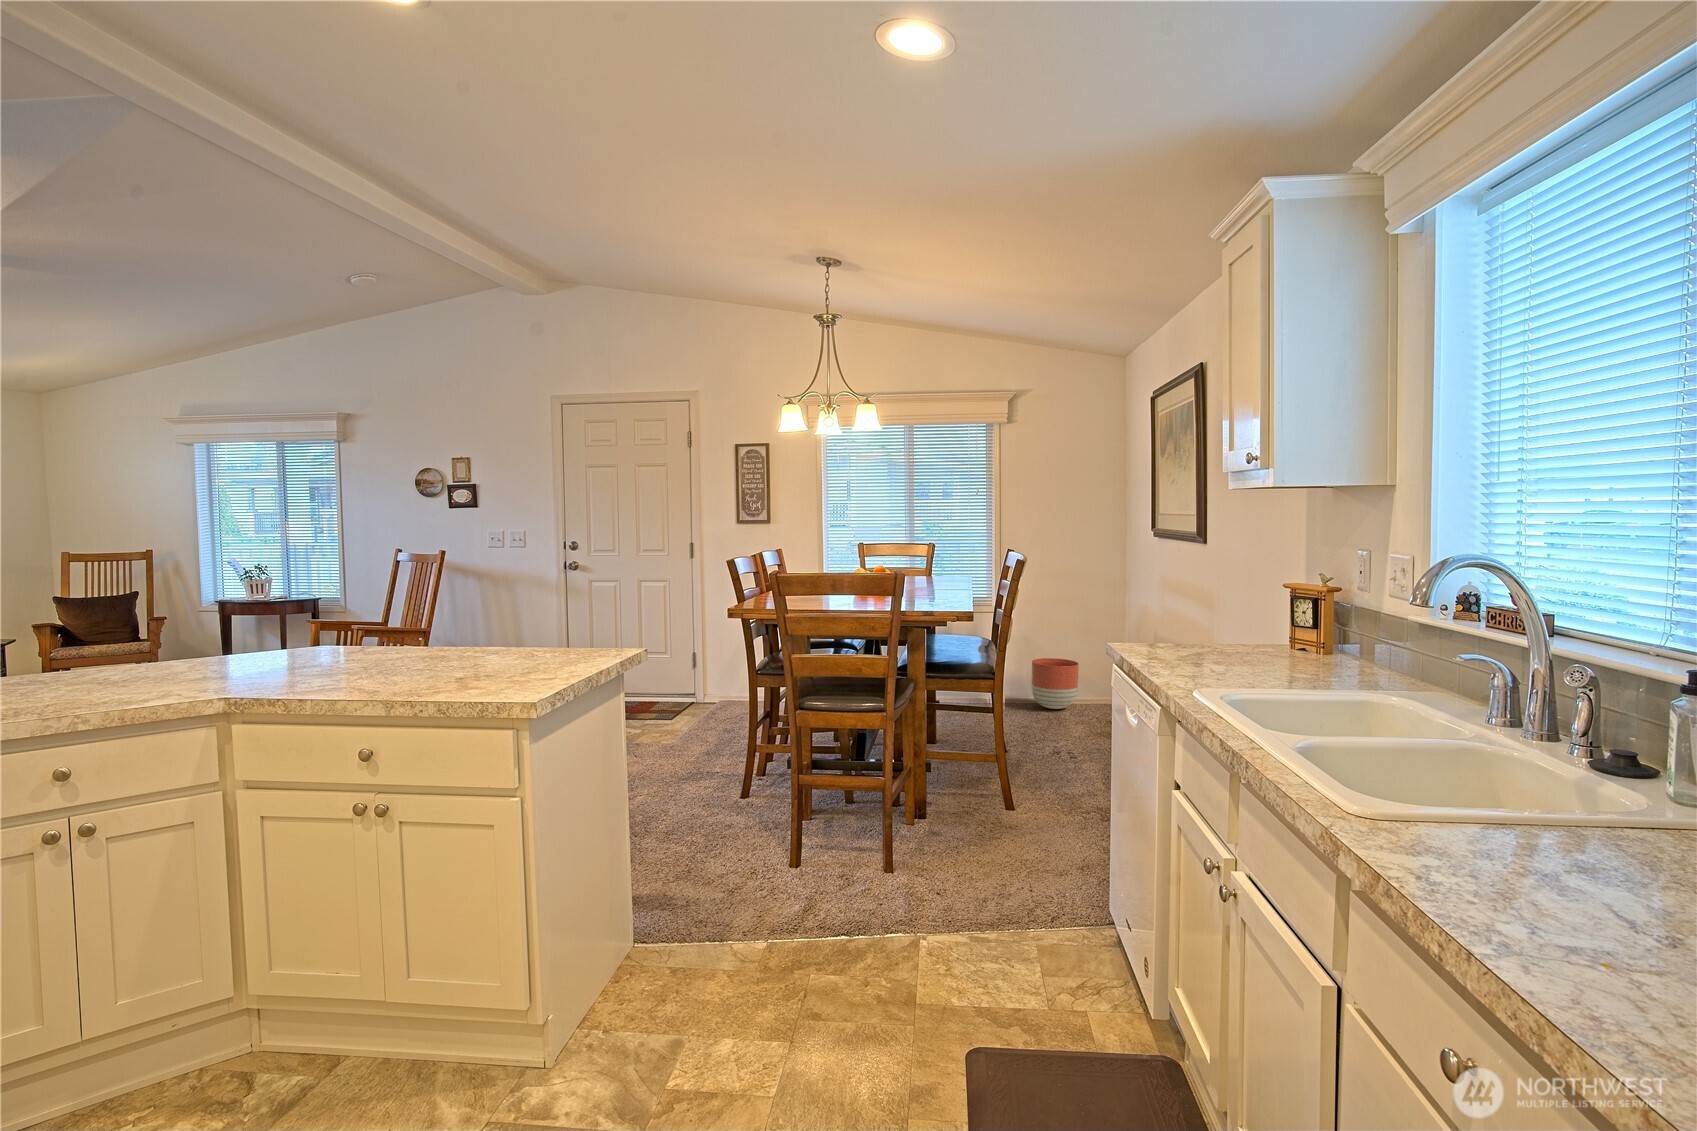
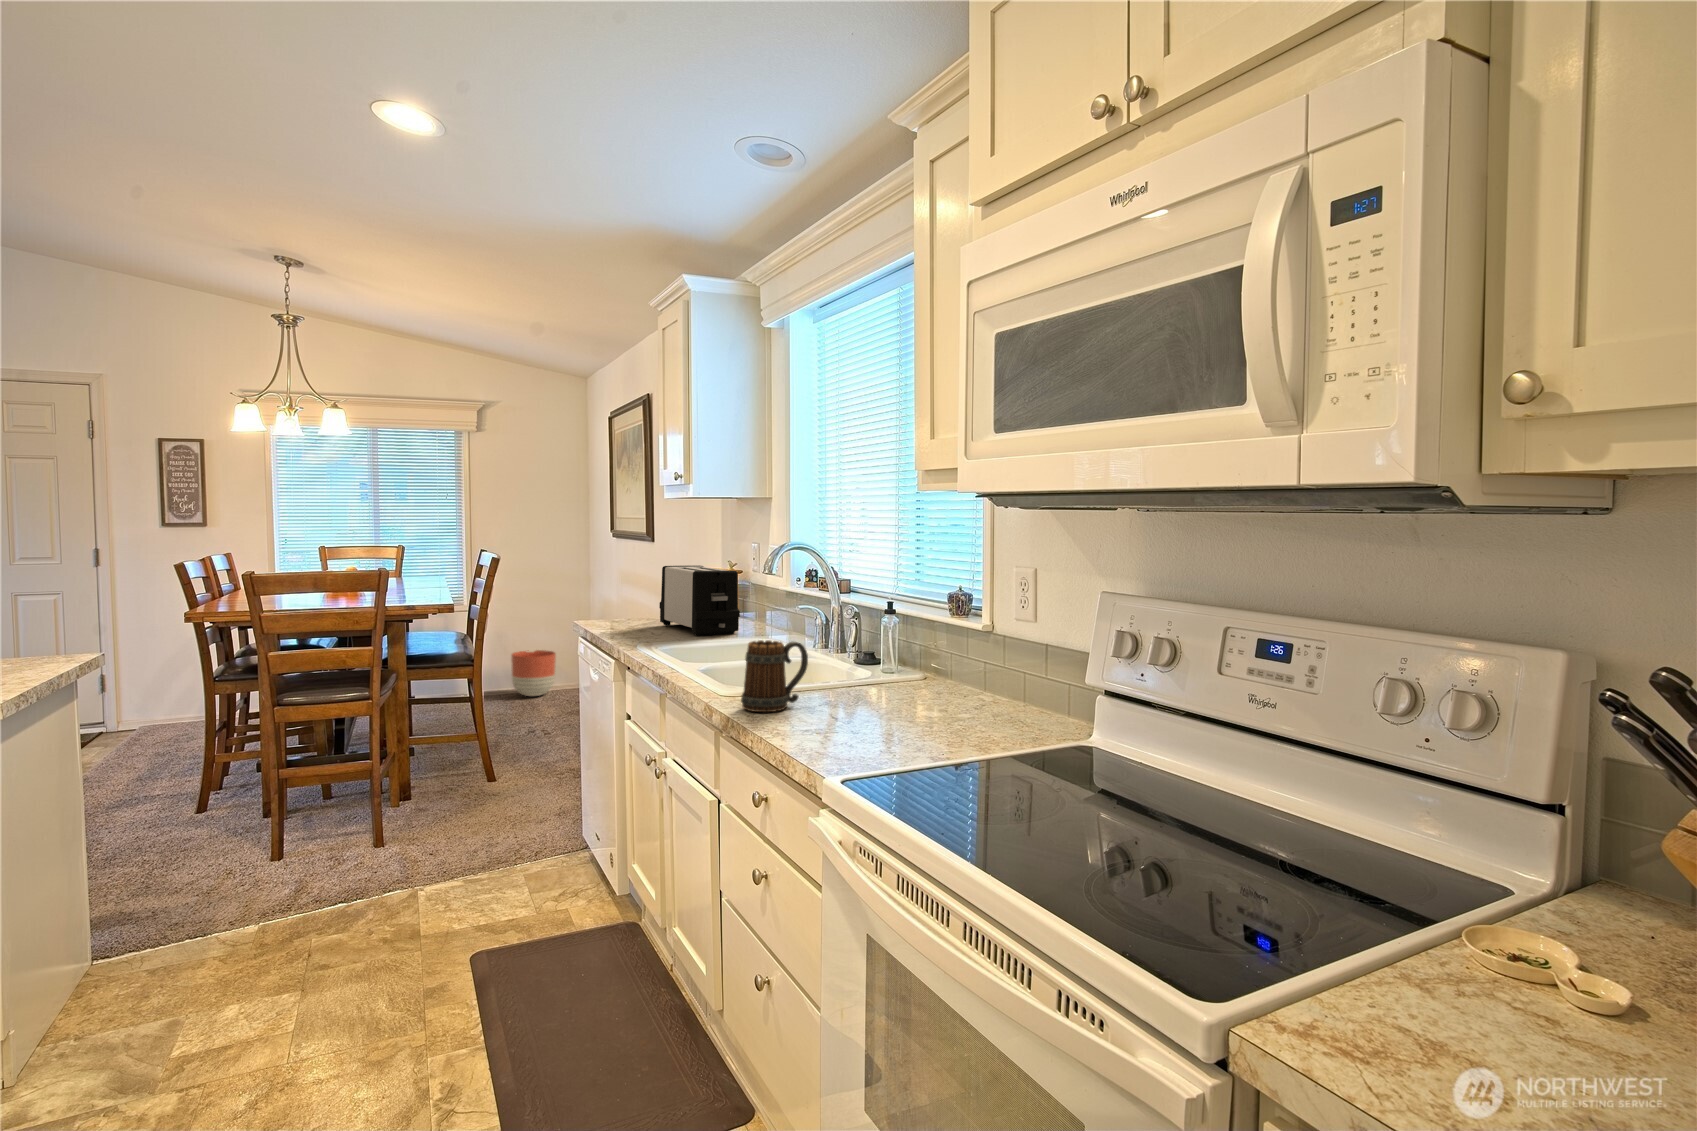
toaster: none [1220,577,1351,681] -> present [659,565,740,635]
mug: none [1423,737,1581,886] -> present [741,640,808,712]

